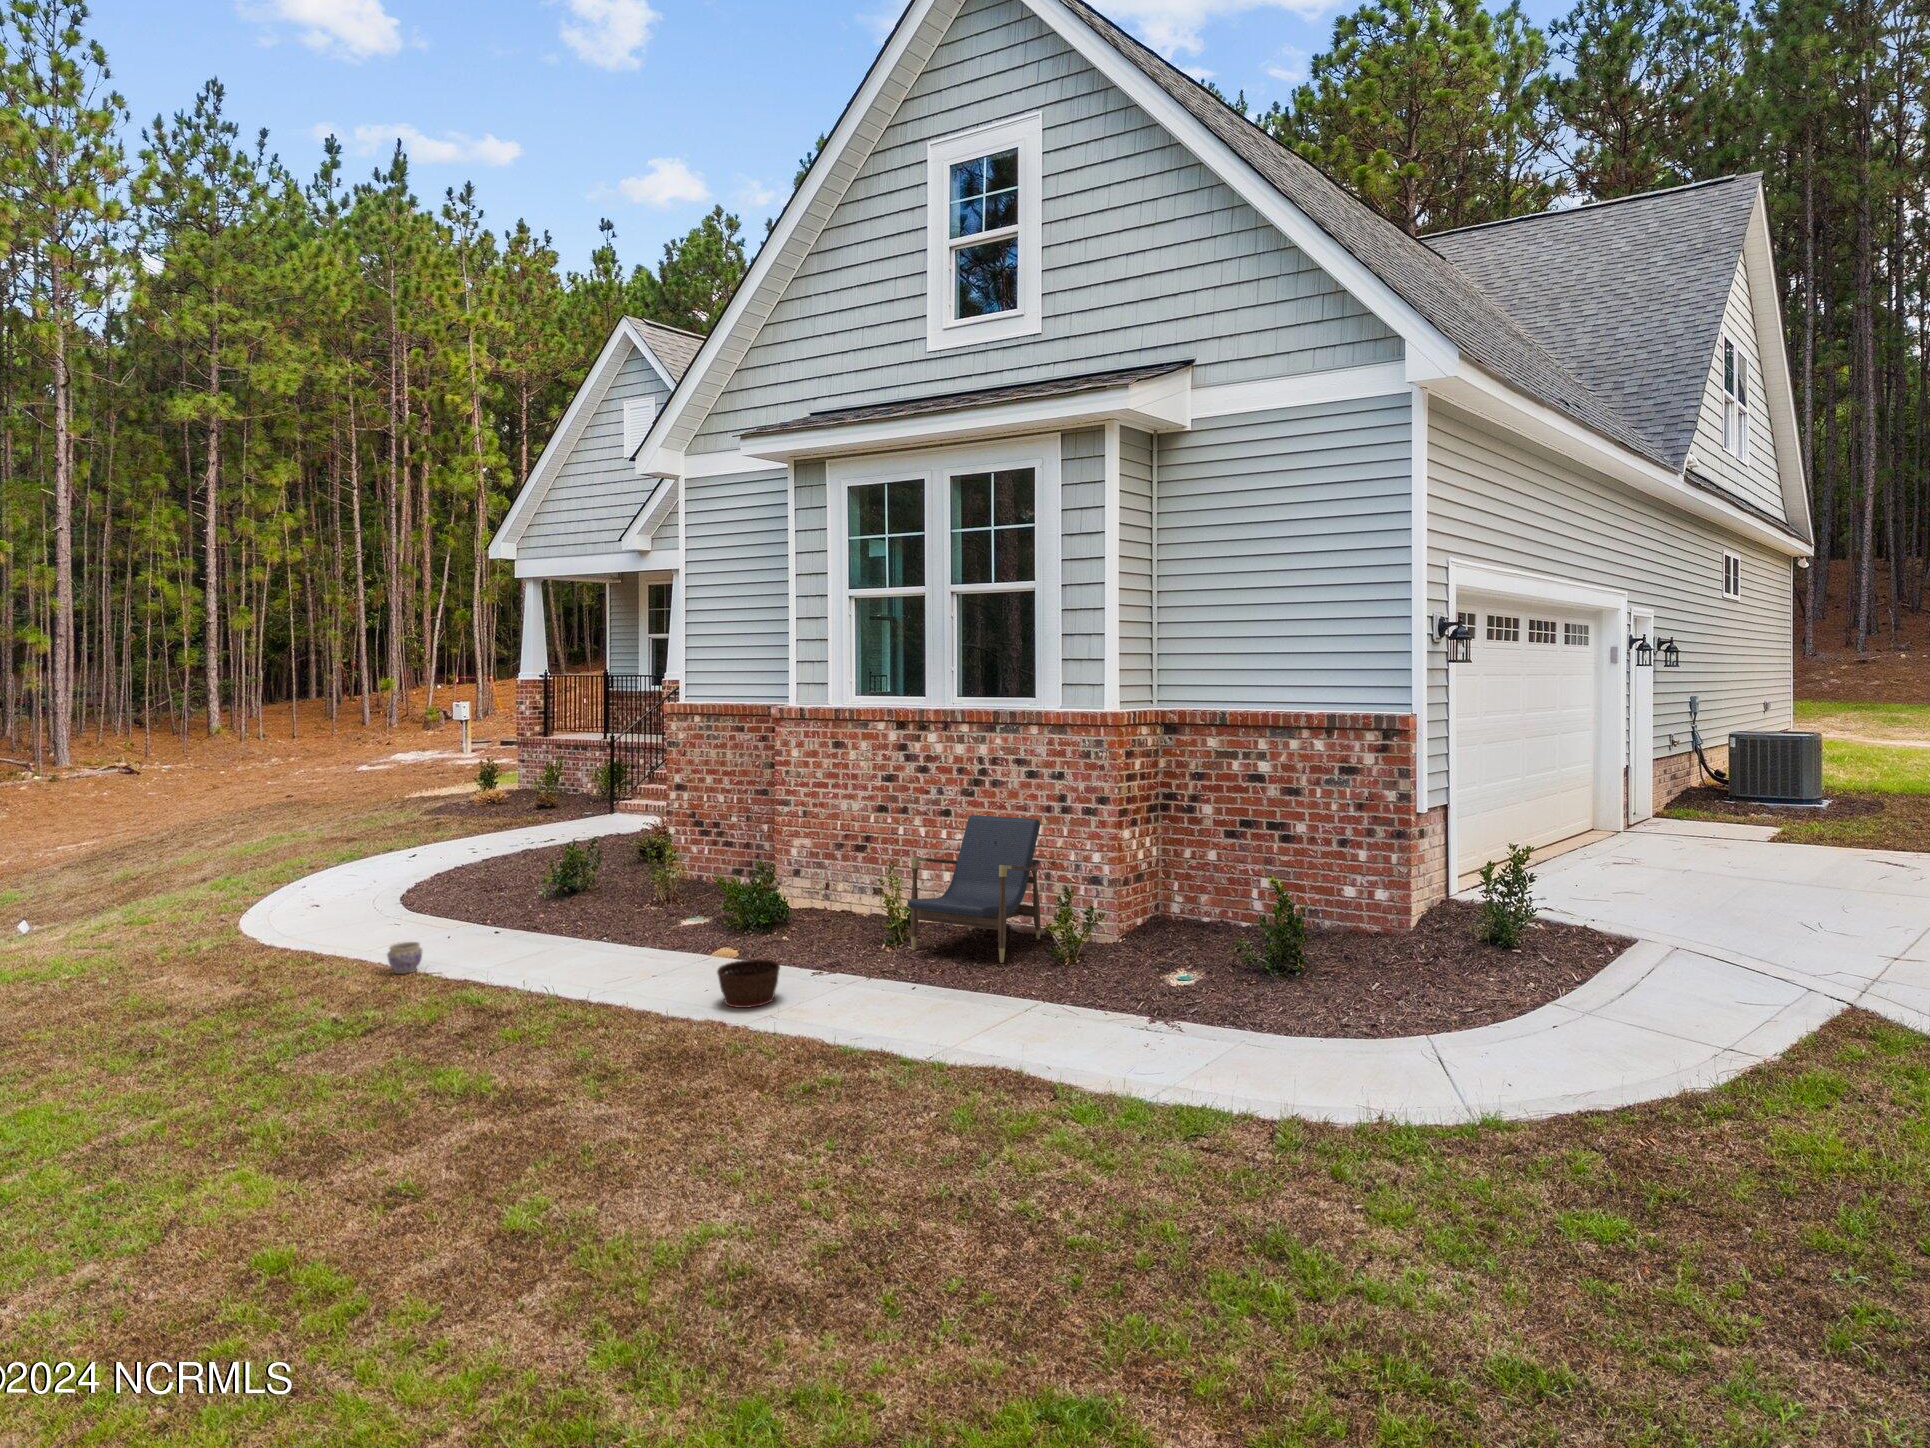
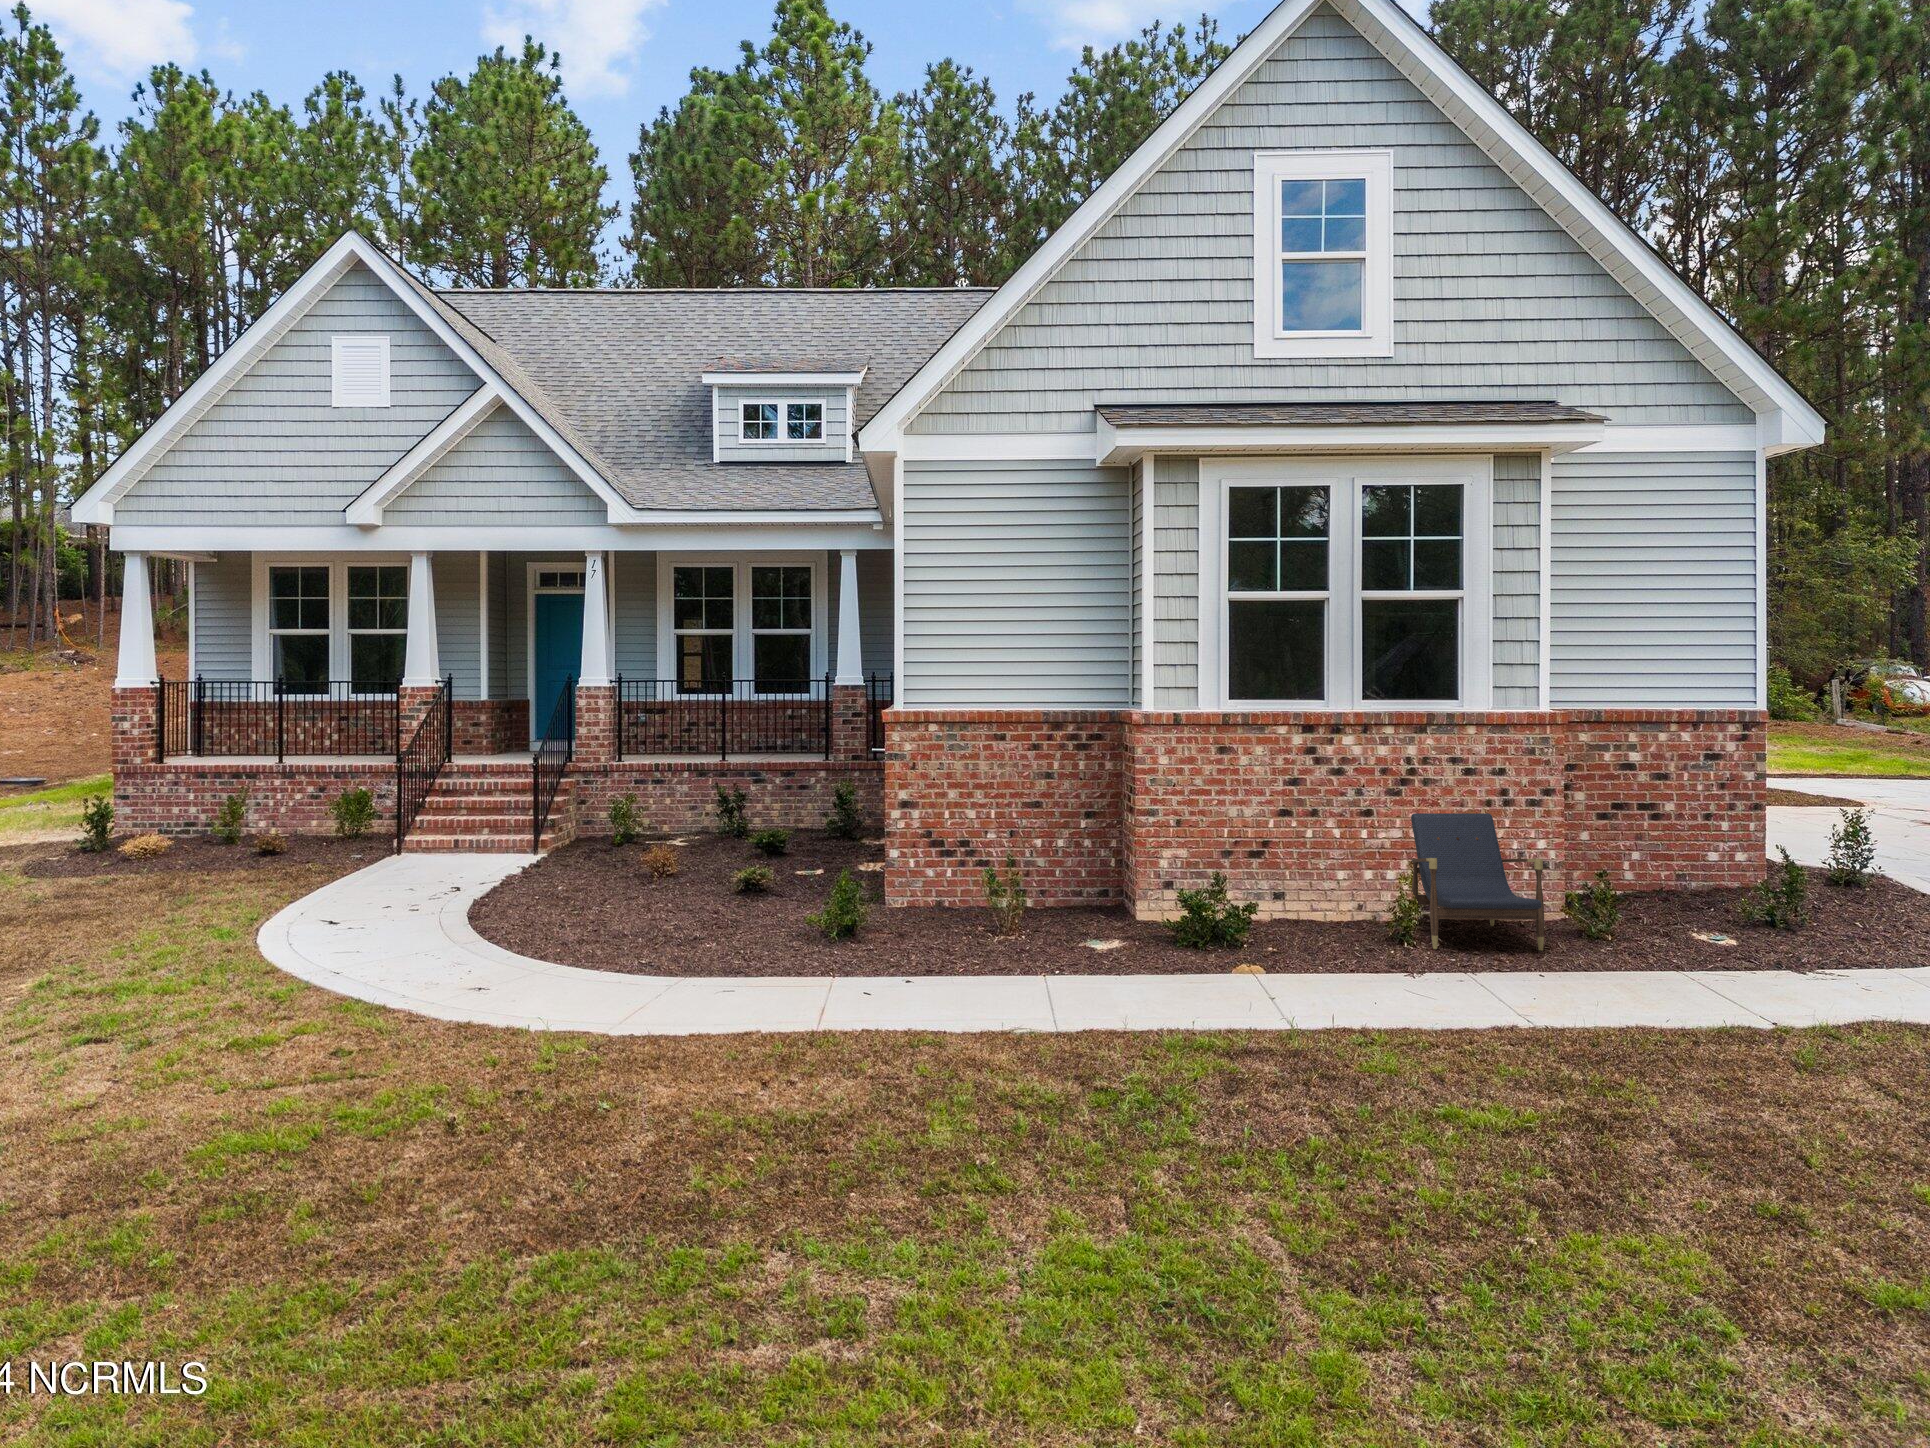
planter: present [387,942,422,974] -> none [1009,1008,1047,1049]
basket: present [717,959,780,1008] -> none [1439,973,1511,1025]

